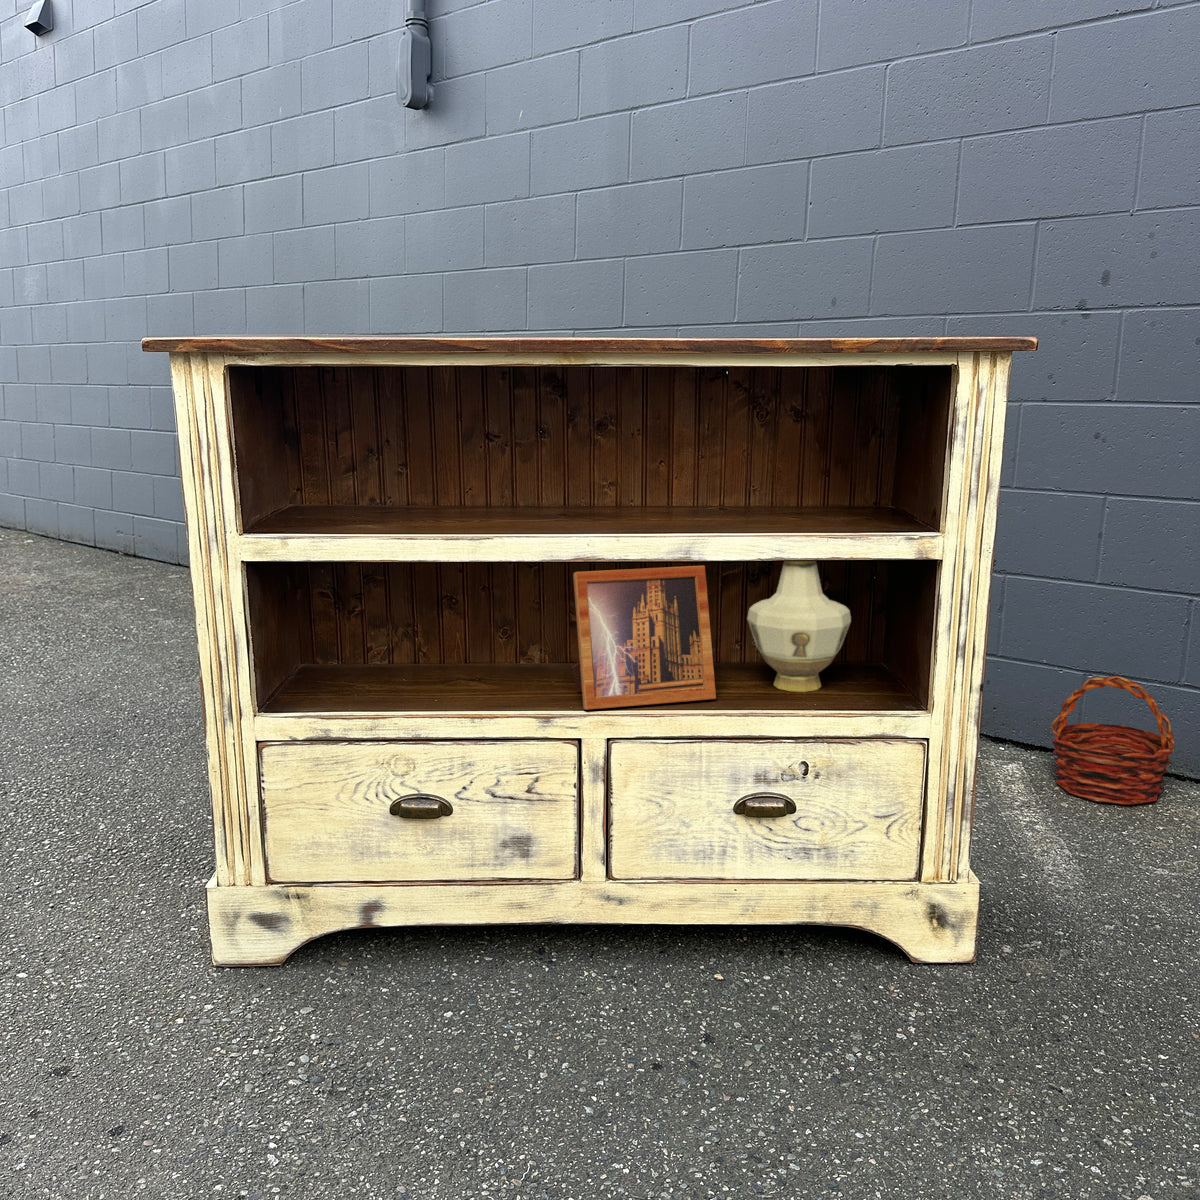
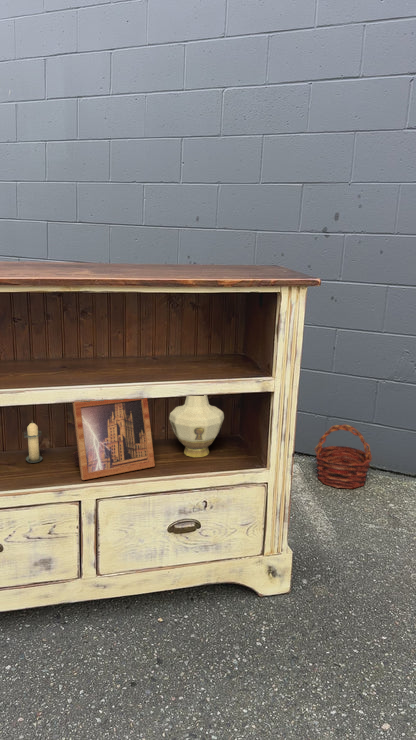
candle: none [490,611,527,687] -> present [24,422,42,463]

